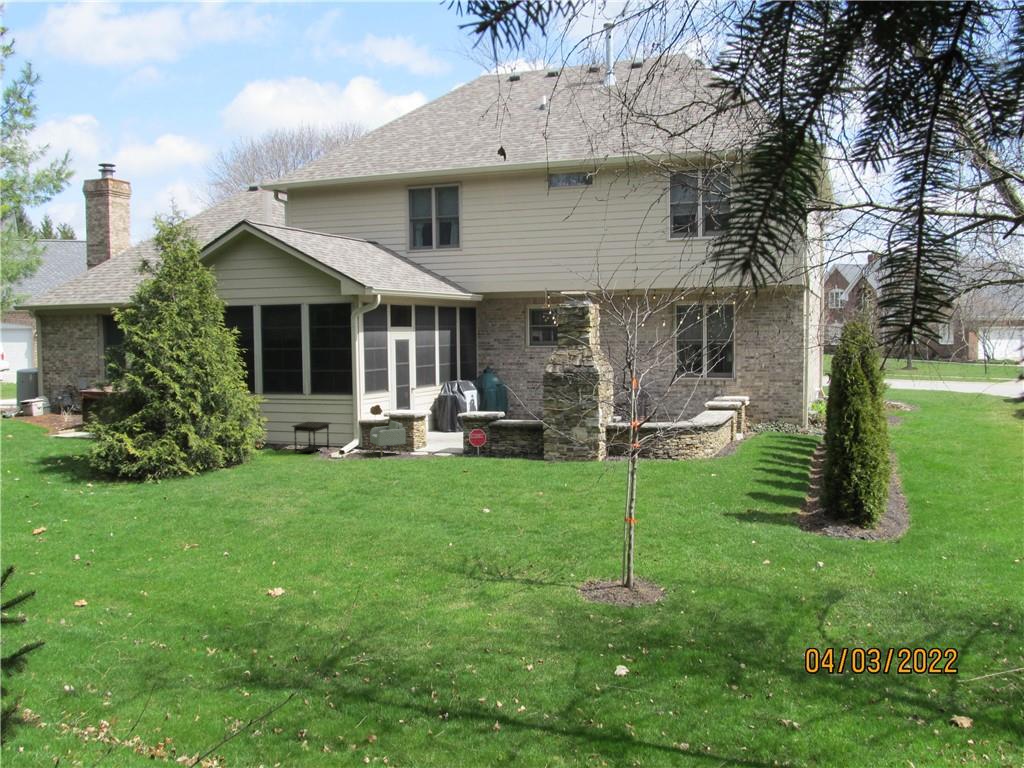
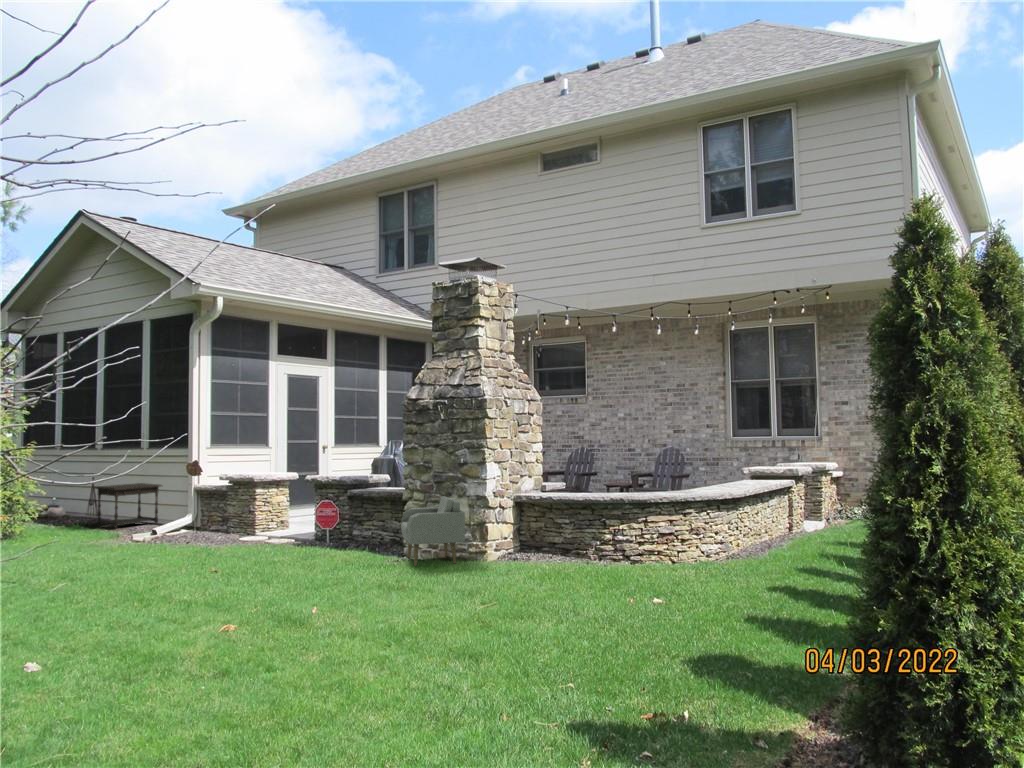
armchair: present [370,421,406,456] -> present [401,496,465,566]

